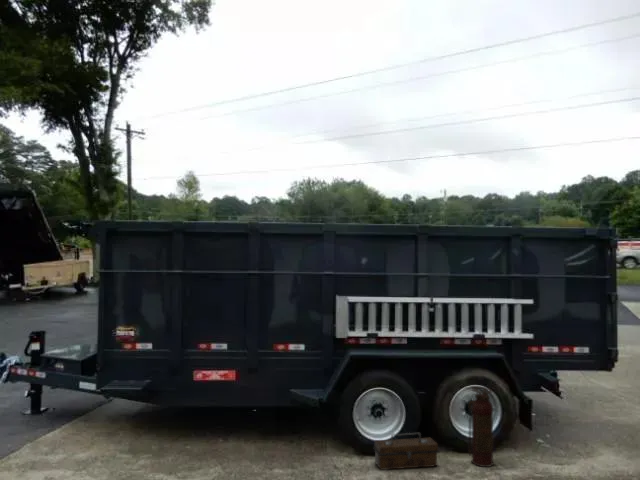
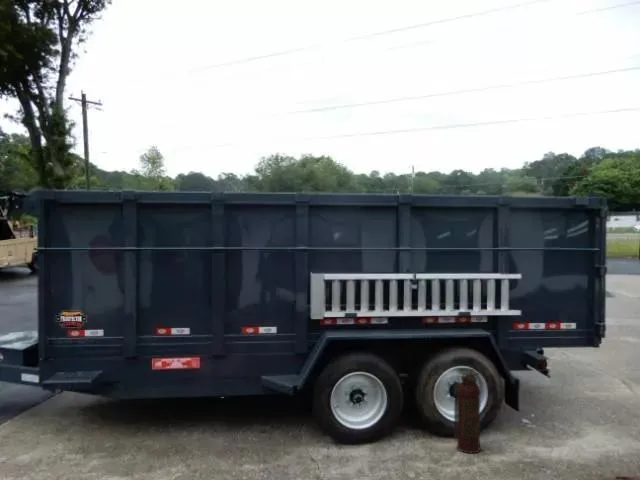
toolbox: present [374,433,439,470] -> none [353,419,424,461]

